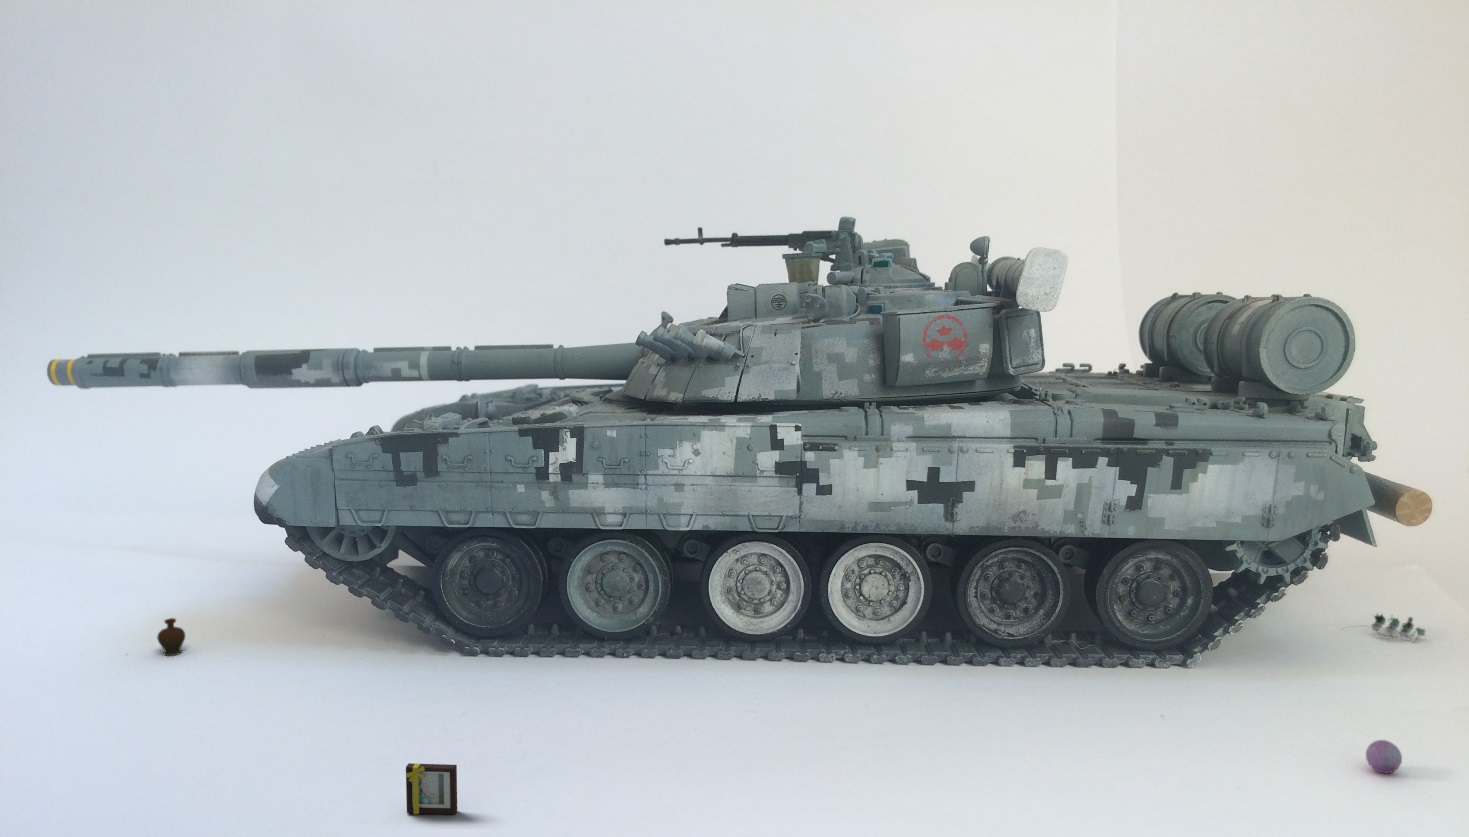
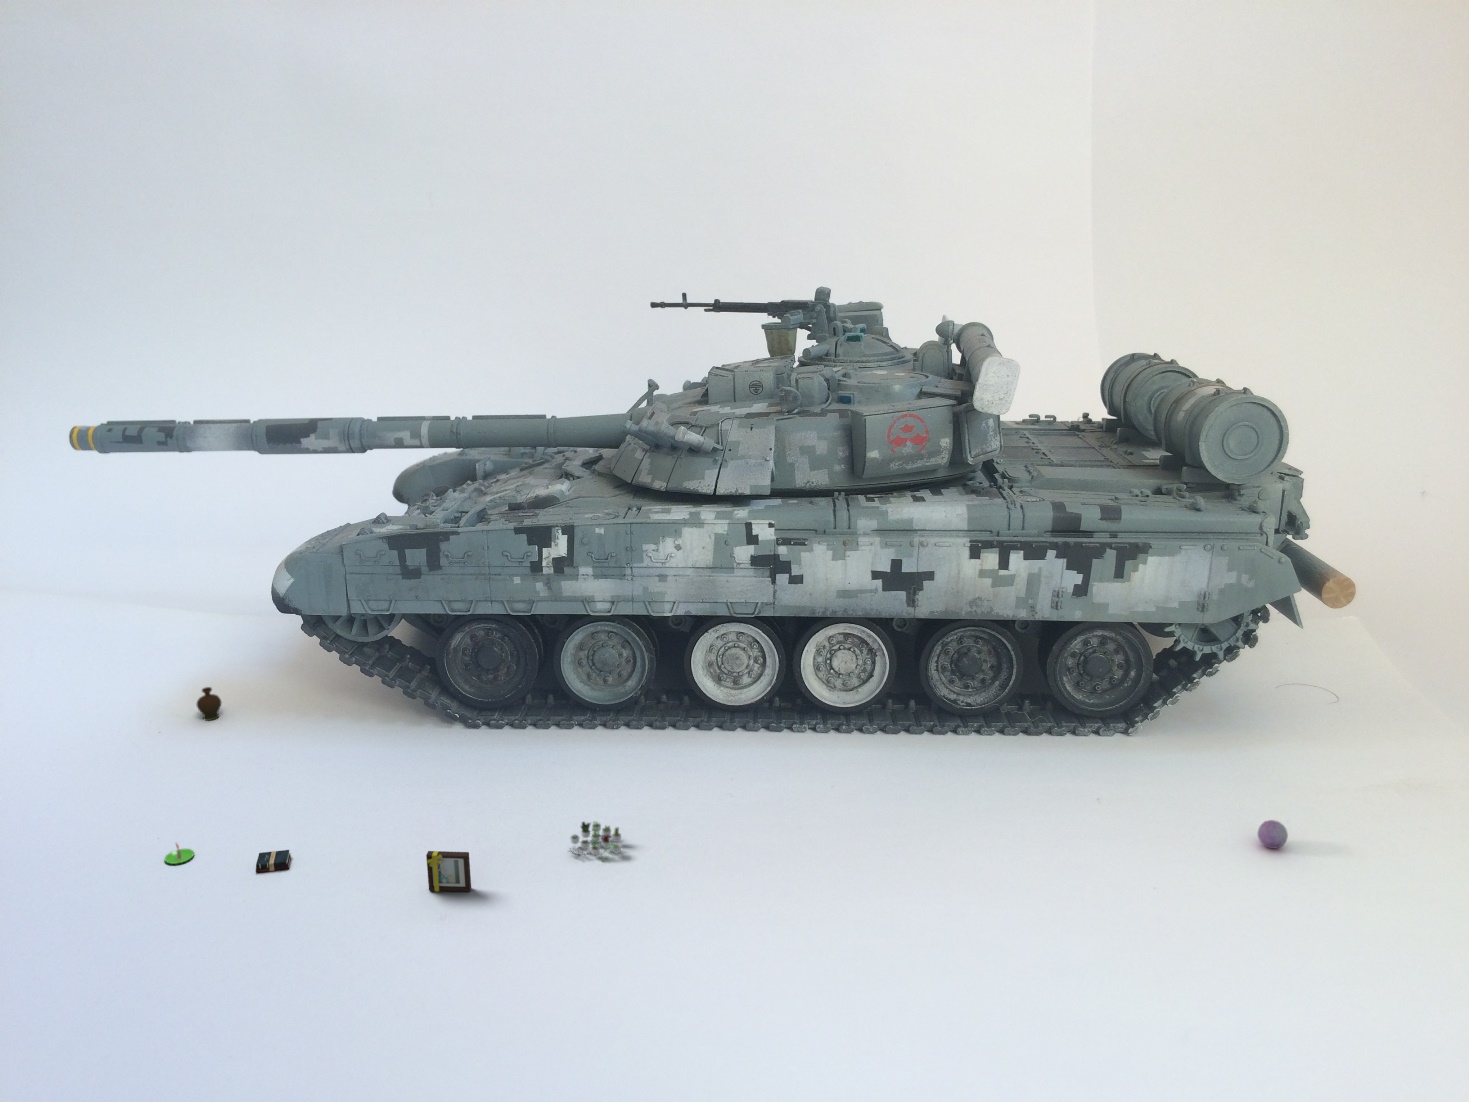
succulent plant: present [1372,615,1425,637] -> present [571,821,621,862]
candle: none [95,761,132,786] -> present [165,844,194,864]
hardback book: none [202,771,246,795] -> present [256,850,291,873]

